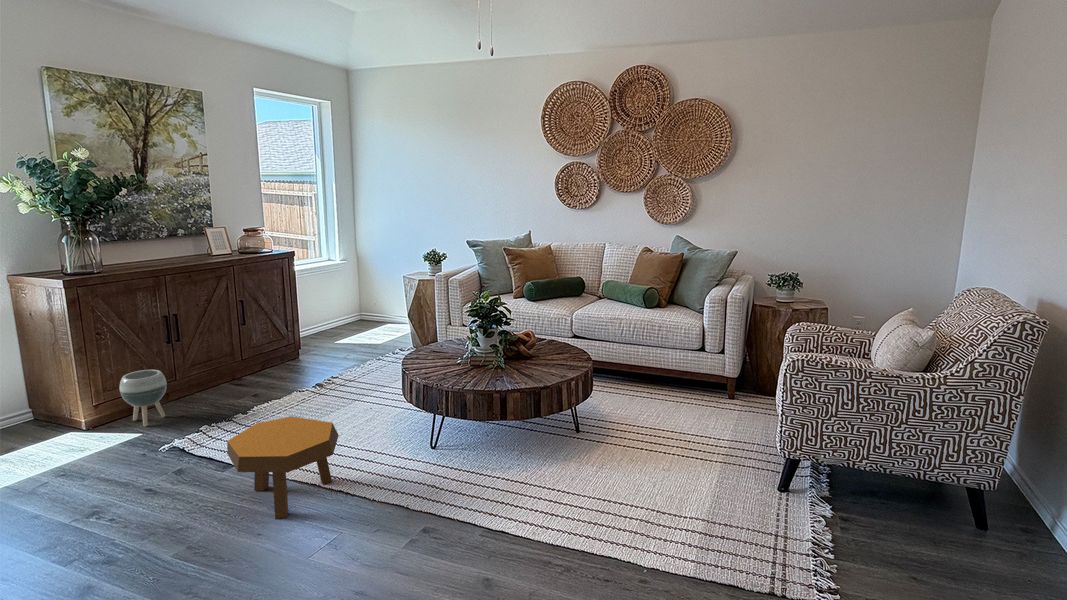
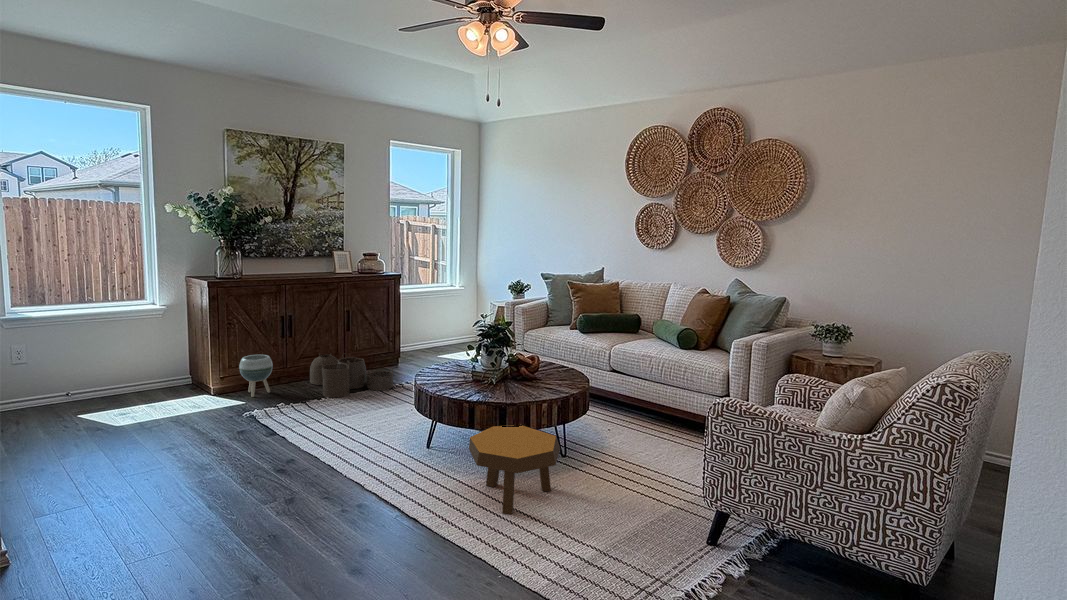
woven basket: none [207,354,322,411] -> present [310,353,393,397]
footstool: present [227,417,339,519] -> present [469,425,560,514]

